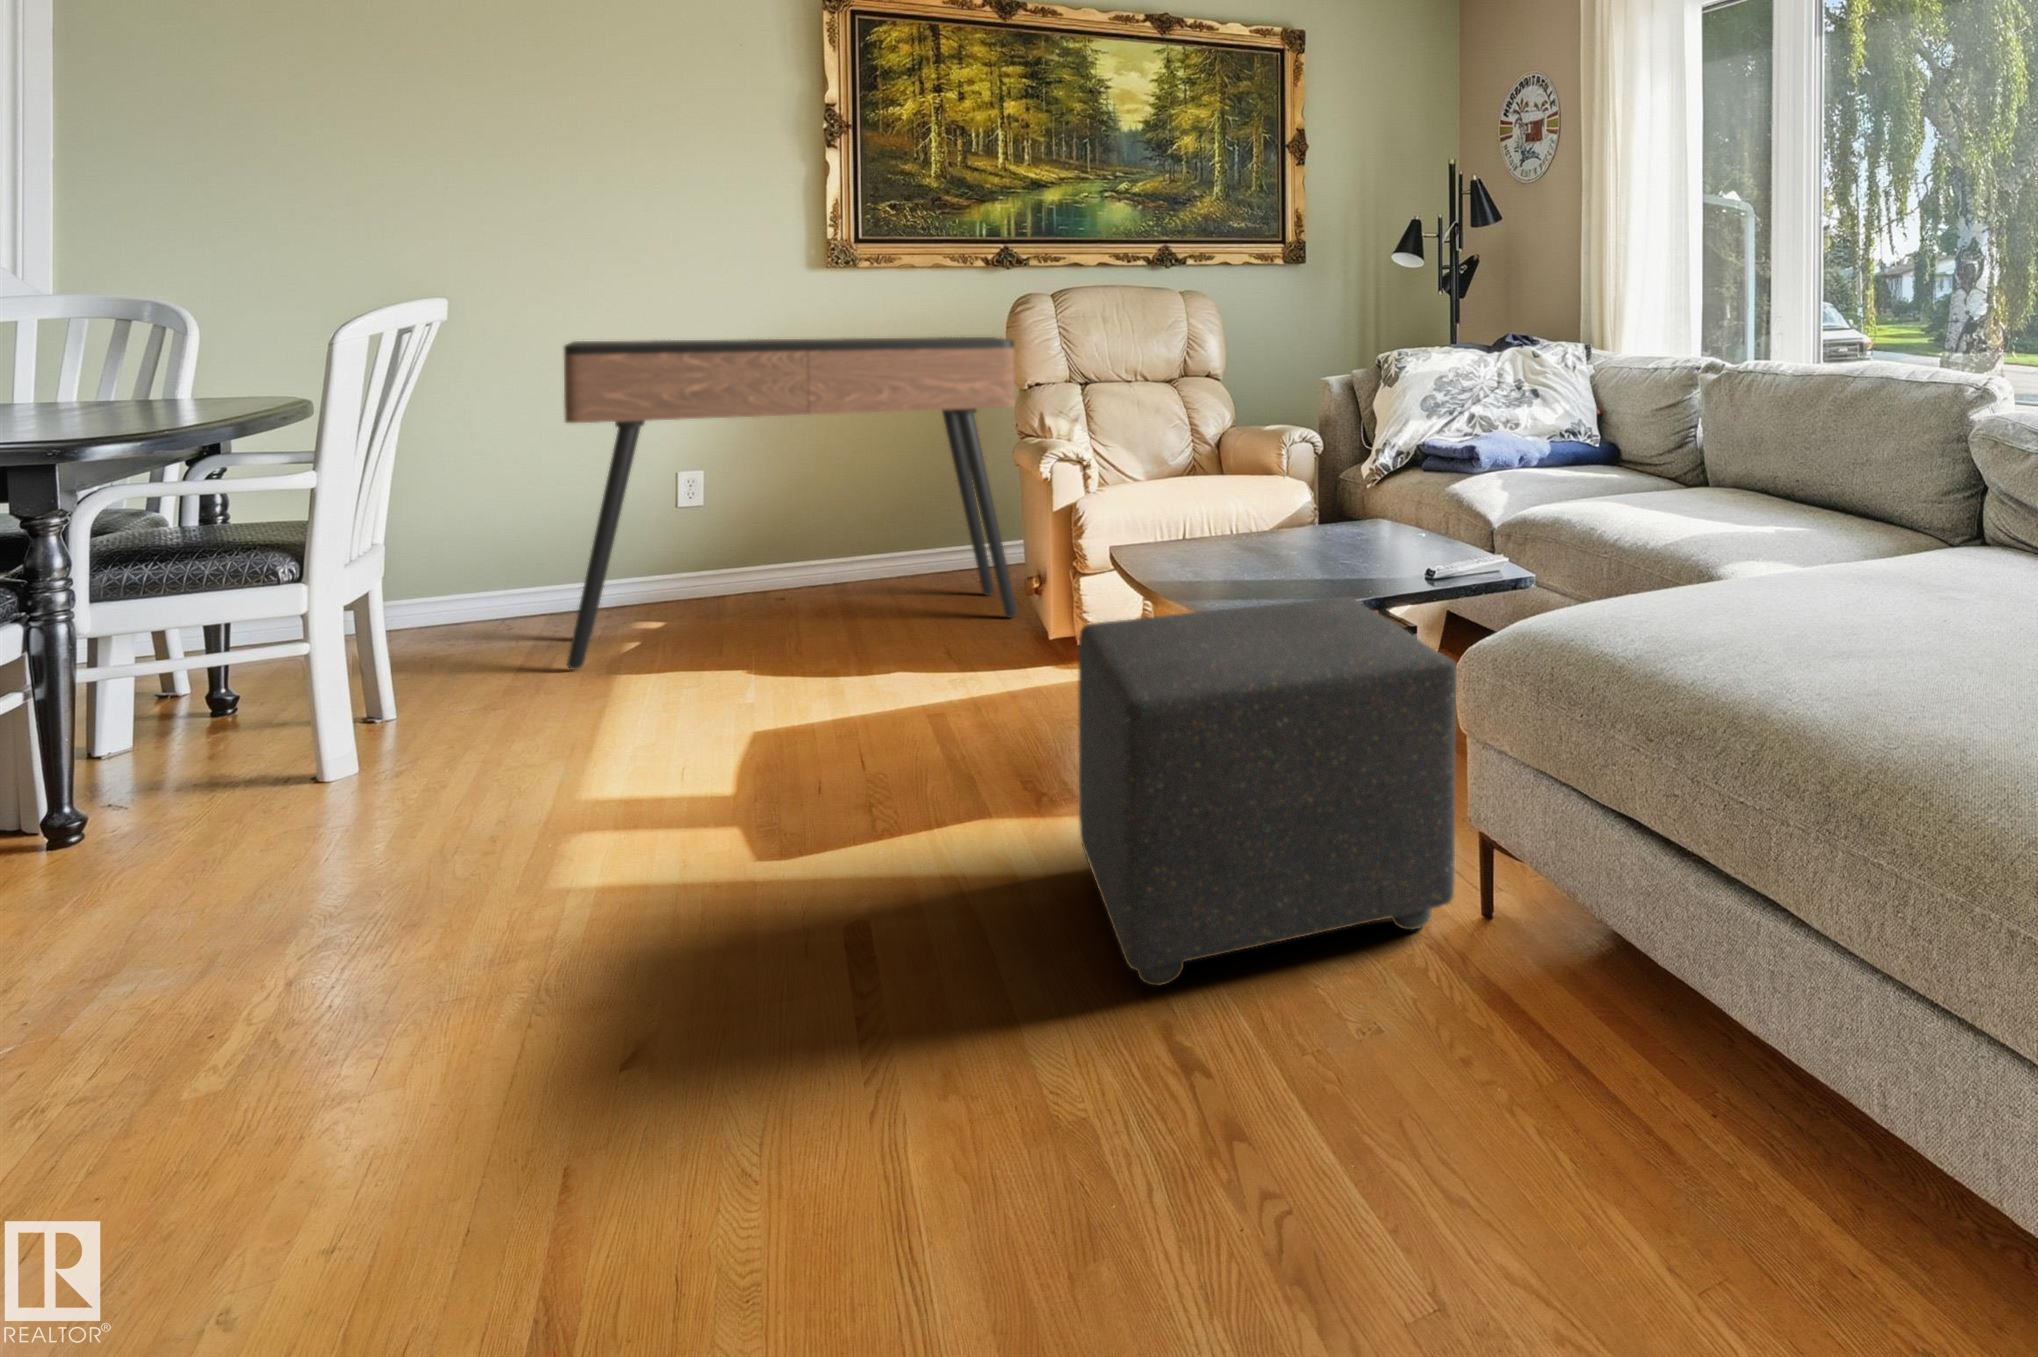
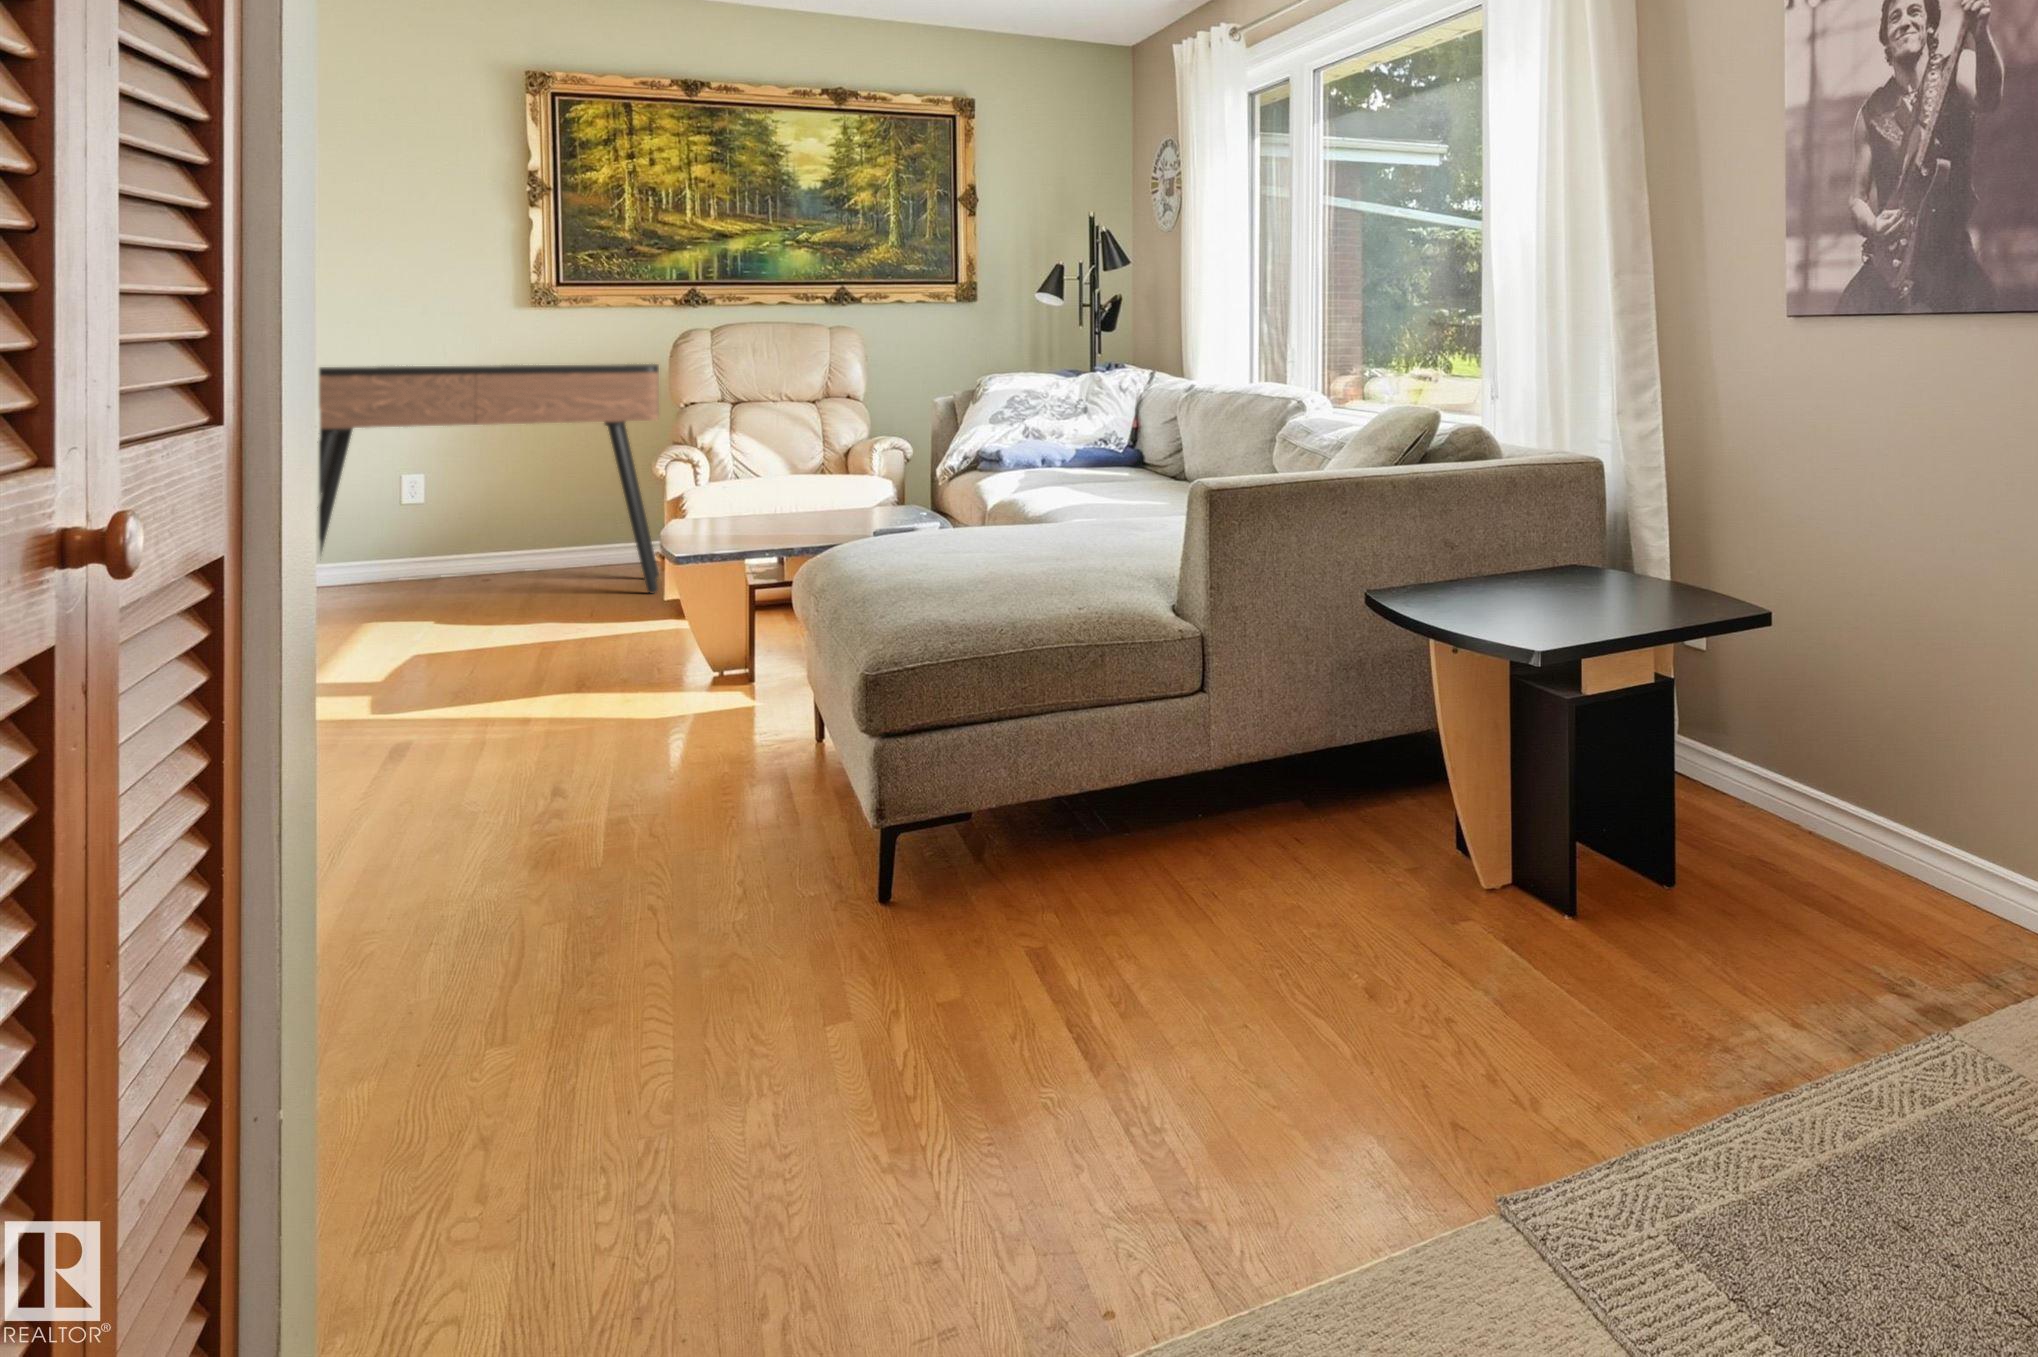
ottoman: present [1078,597,1457,986] -> none [479,542,747,768]

